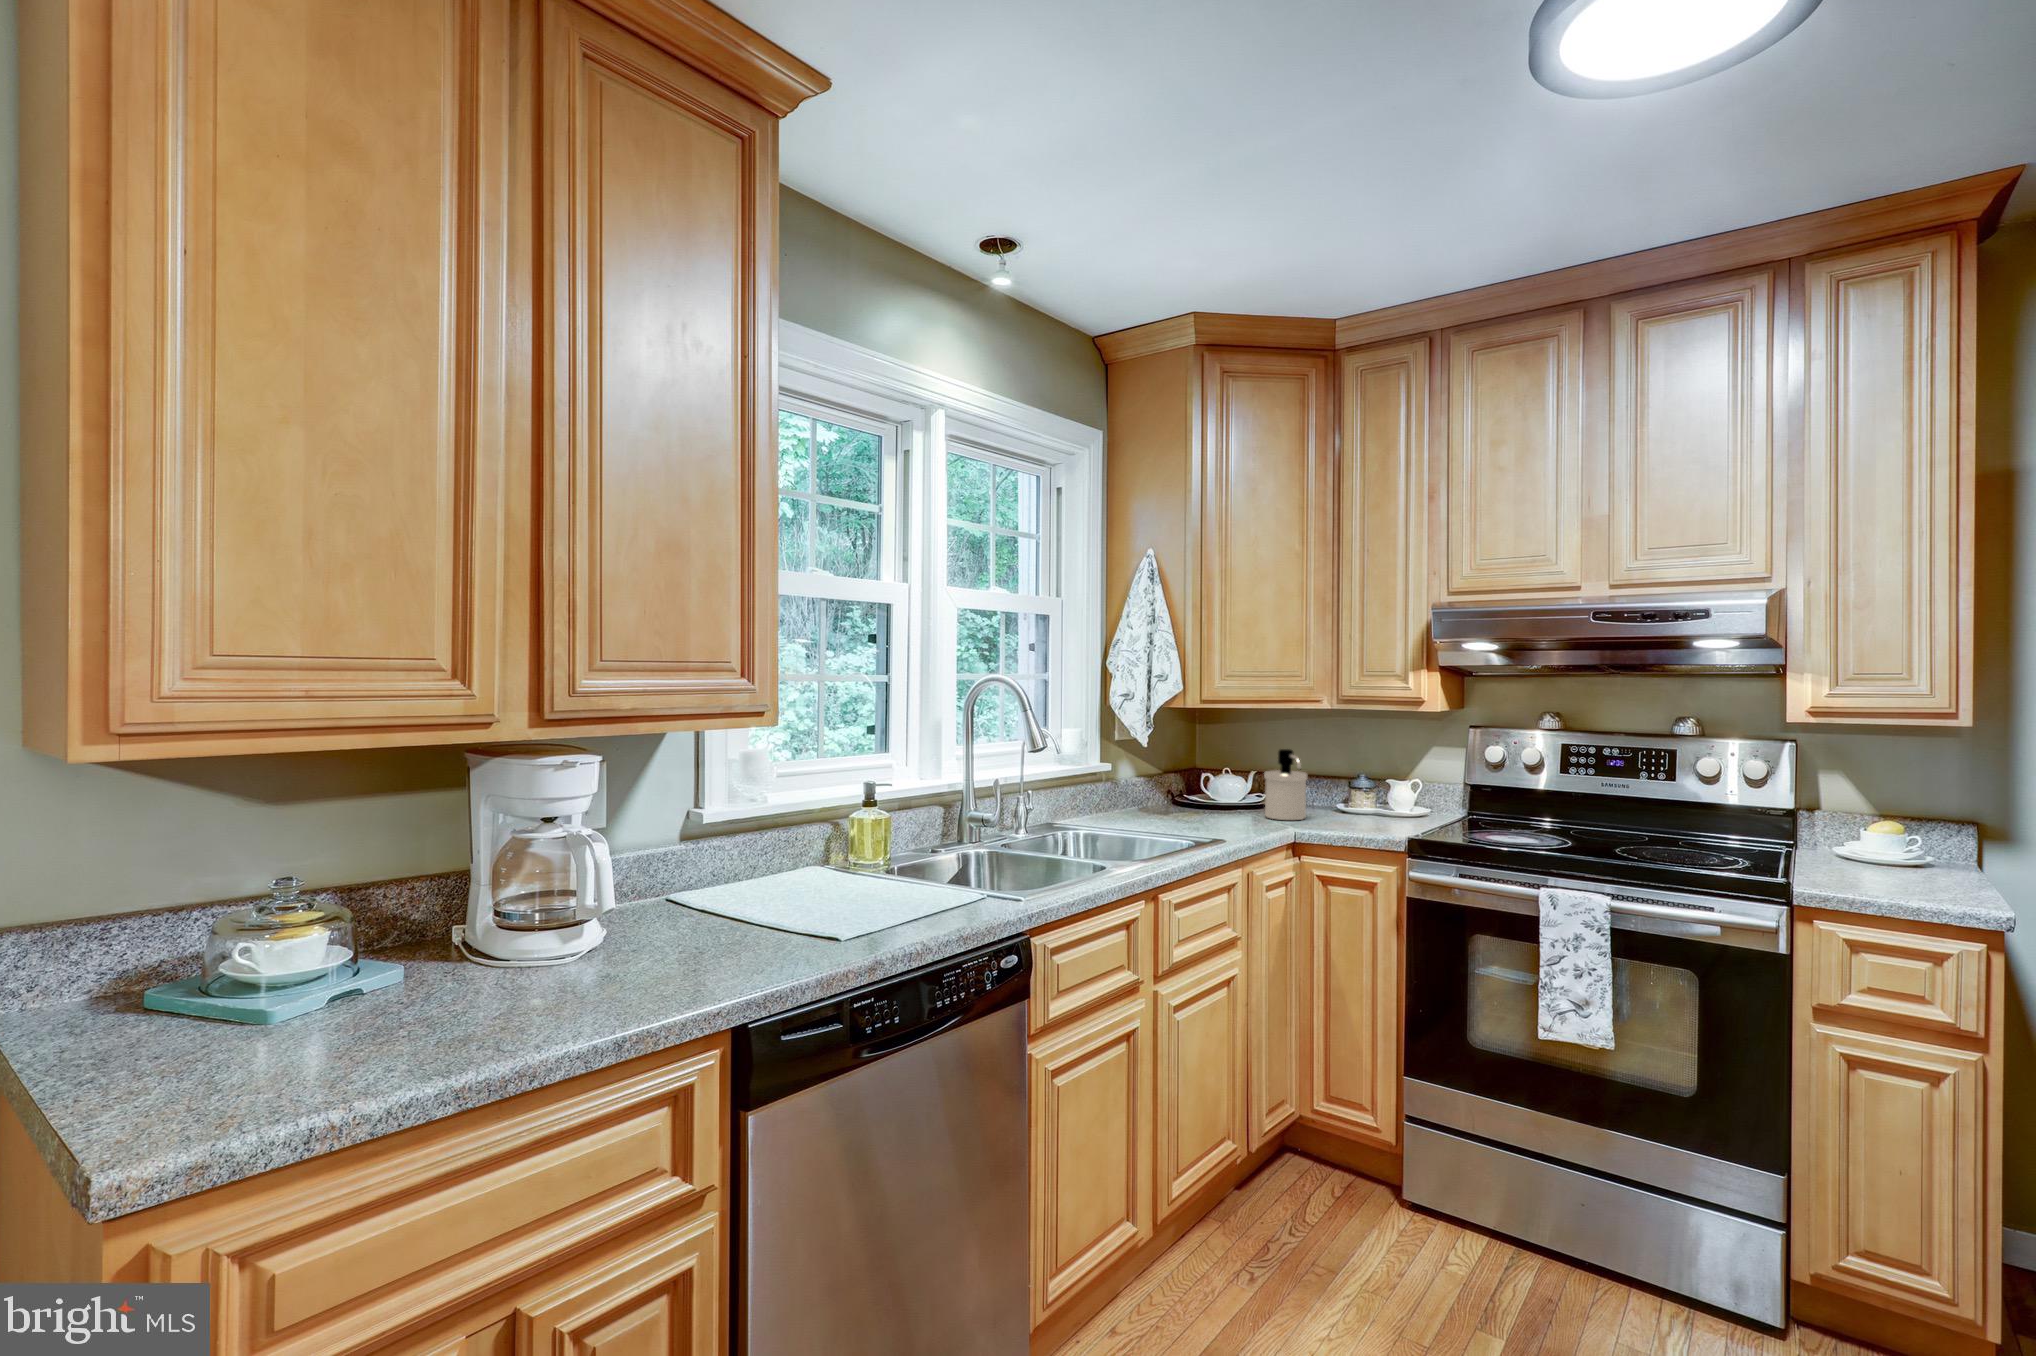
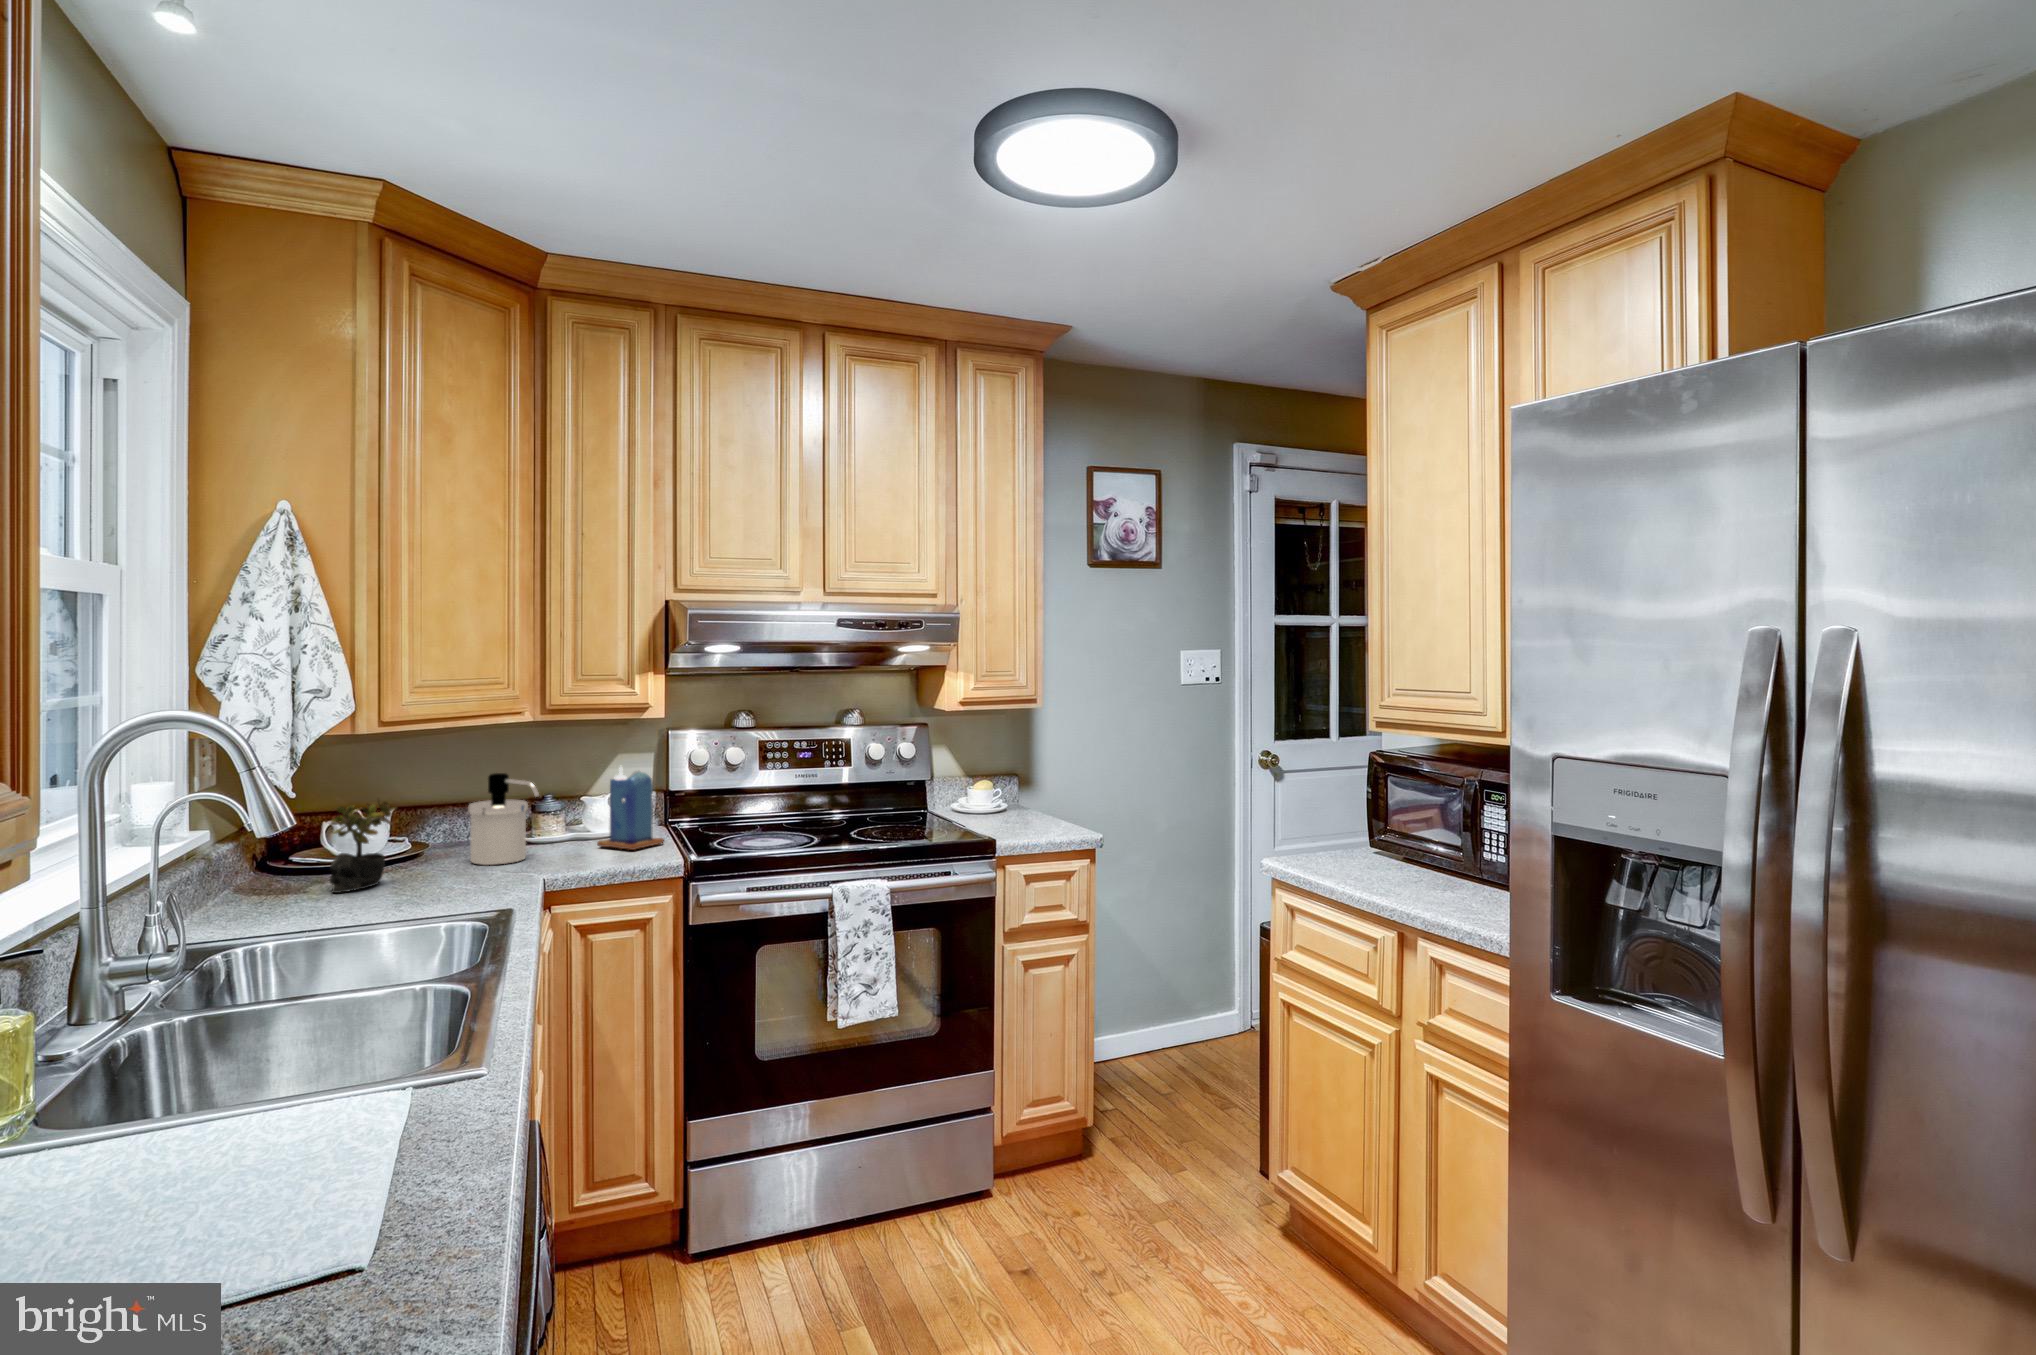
candle: none [1368,752,1424,827] -> present [597,767,664,850]
succulent plant: none [1154,756,1203,819] -> present [329,799,396,893]

